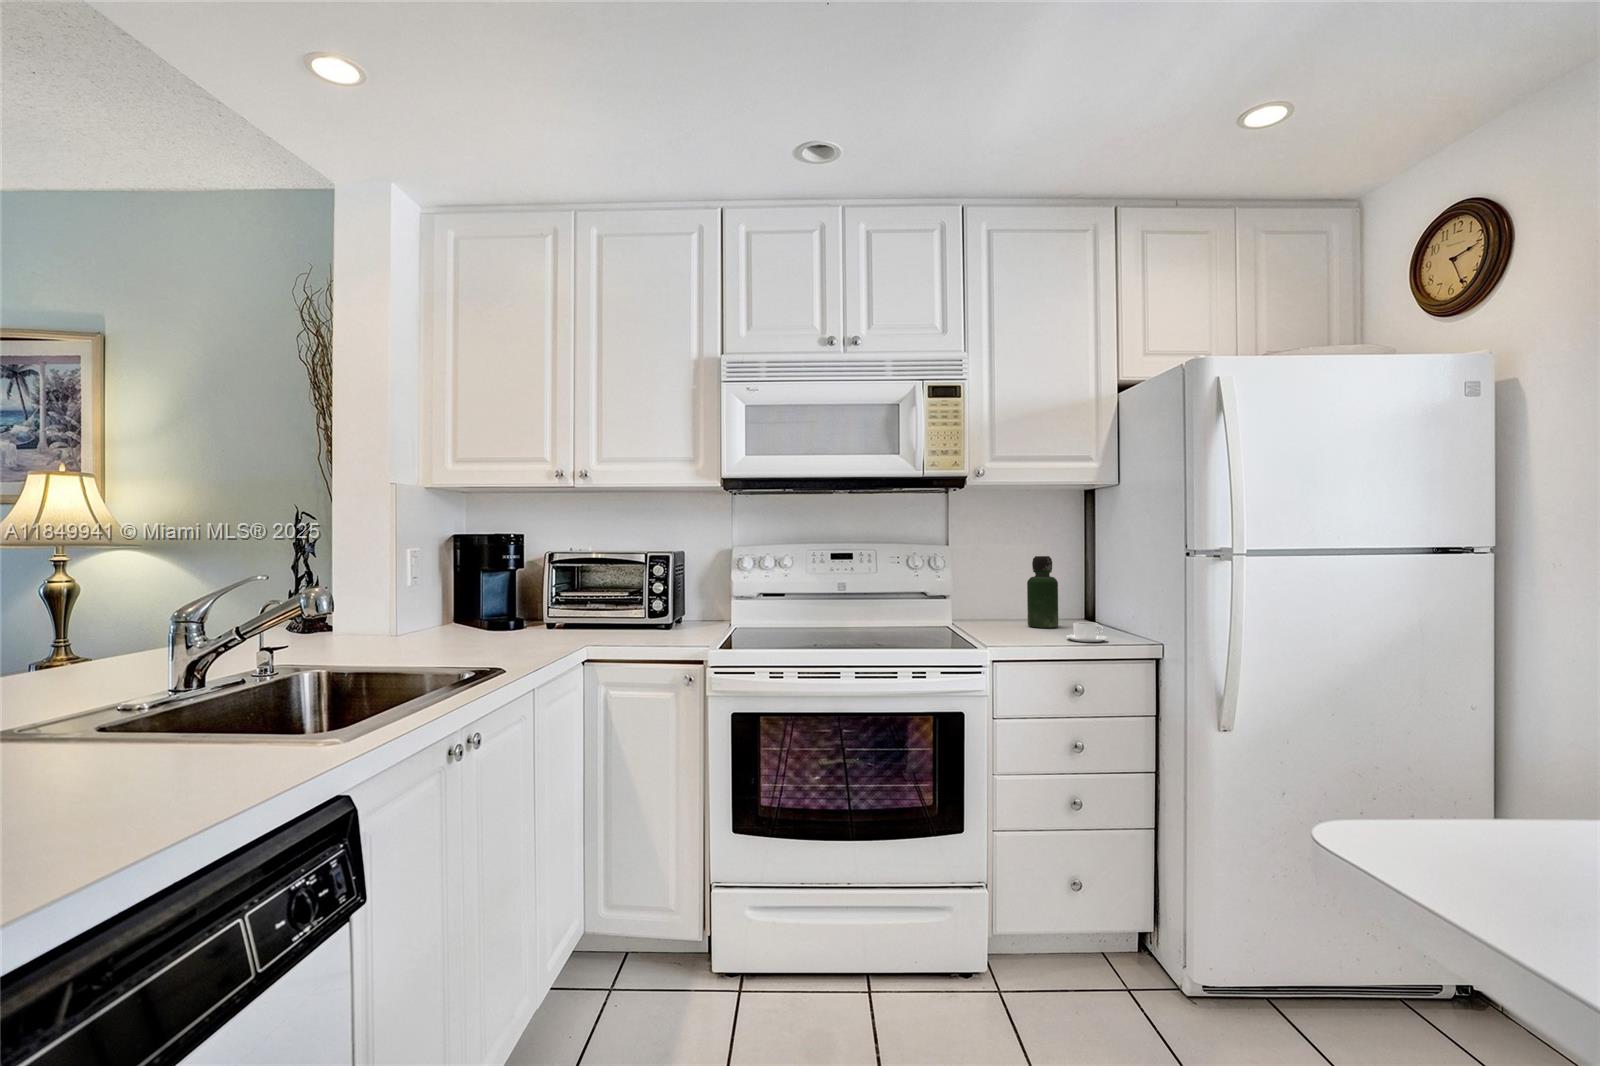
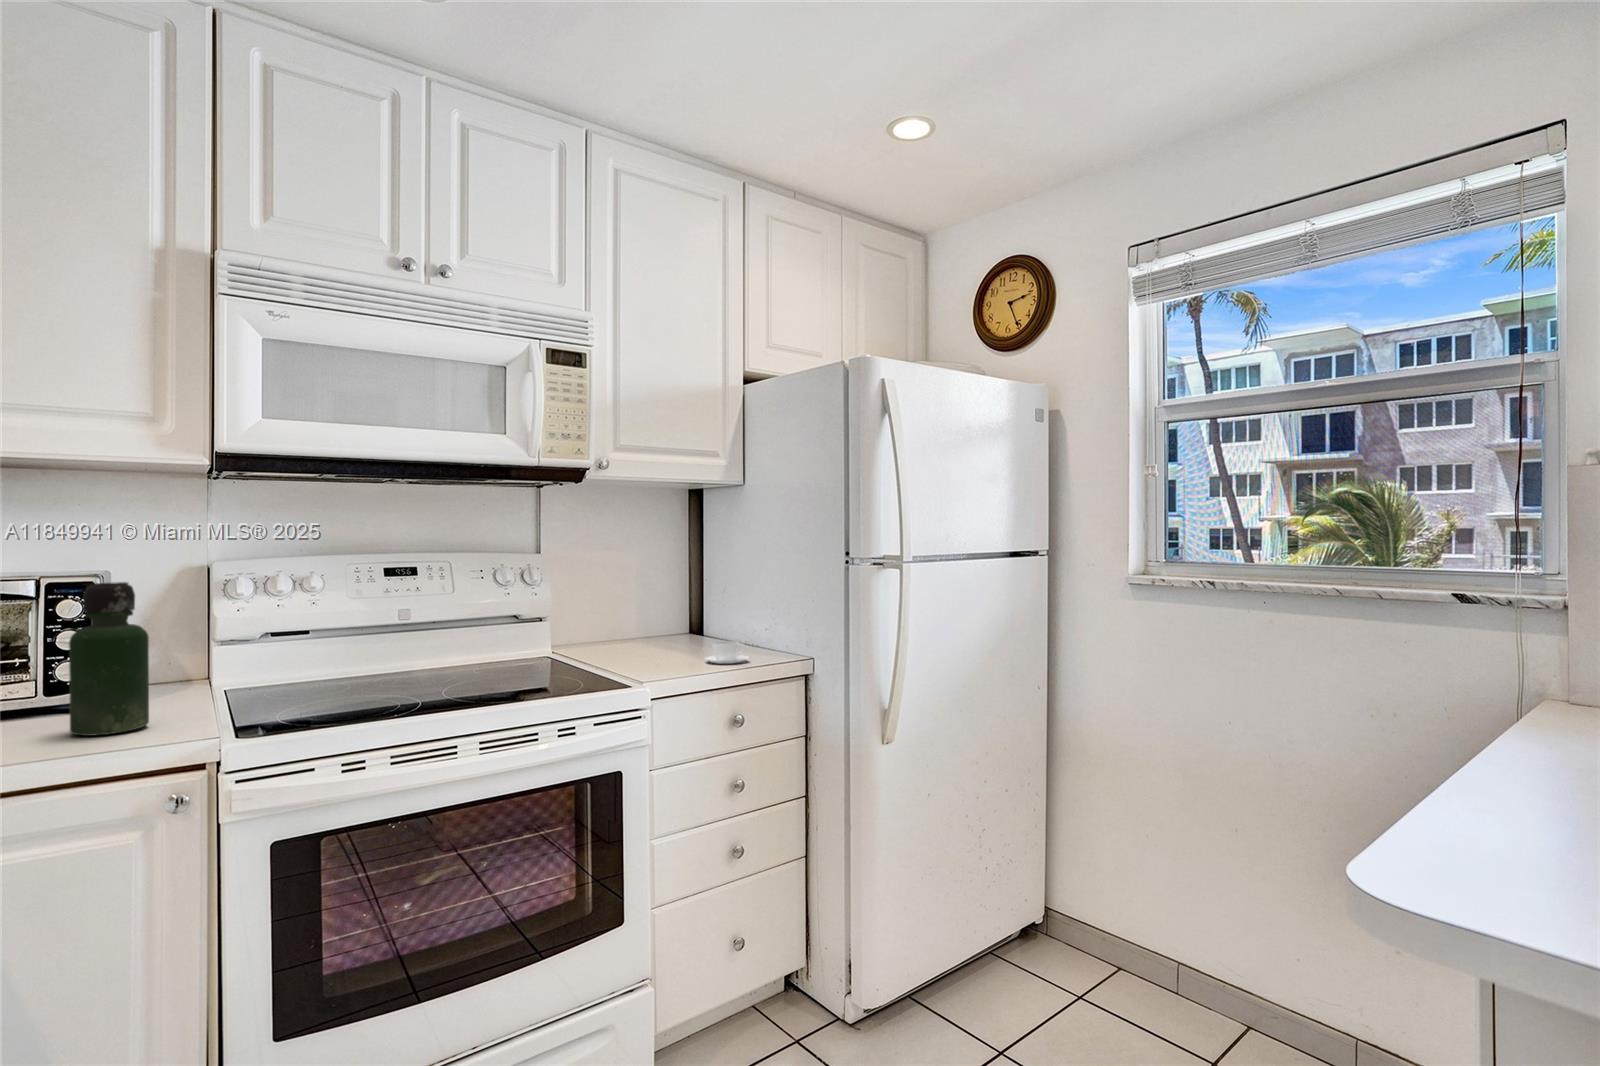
bottle: present [1027,556,1058,628] -> present [69,582,149,736]

